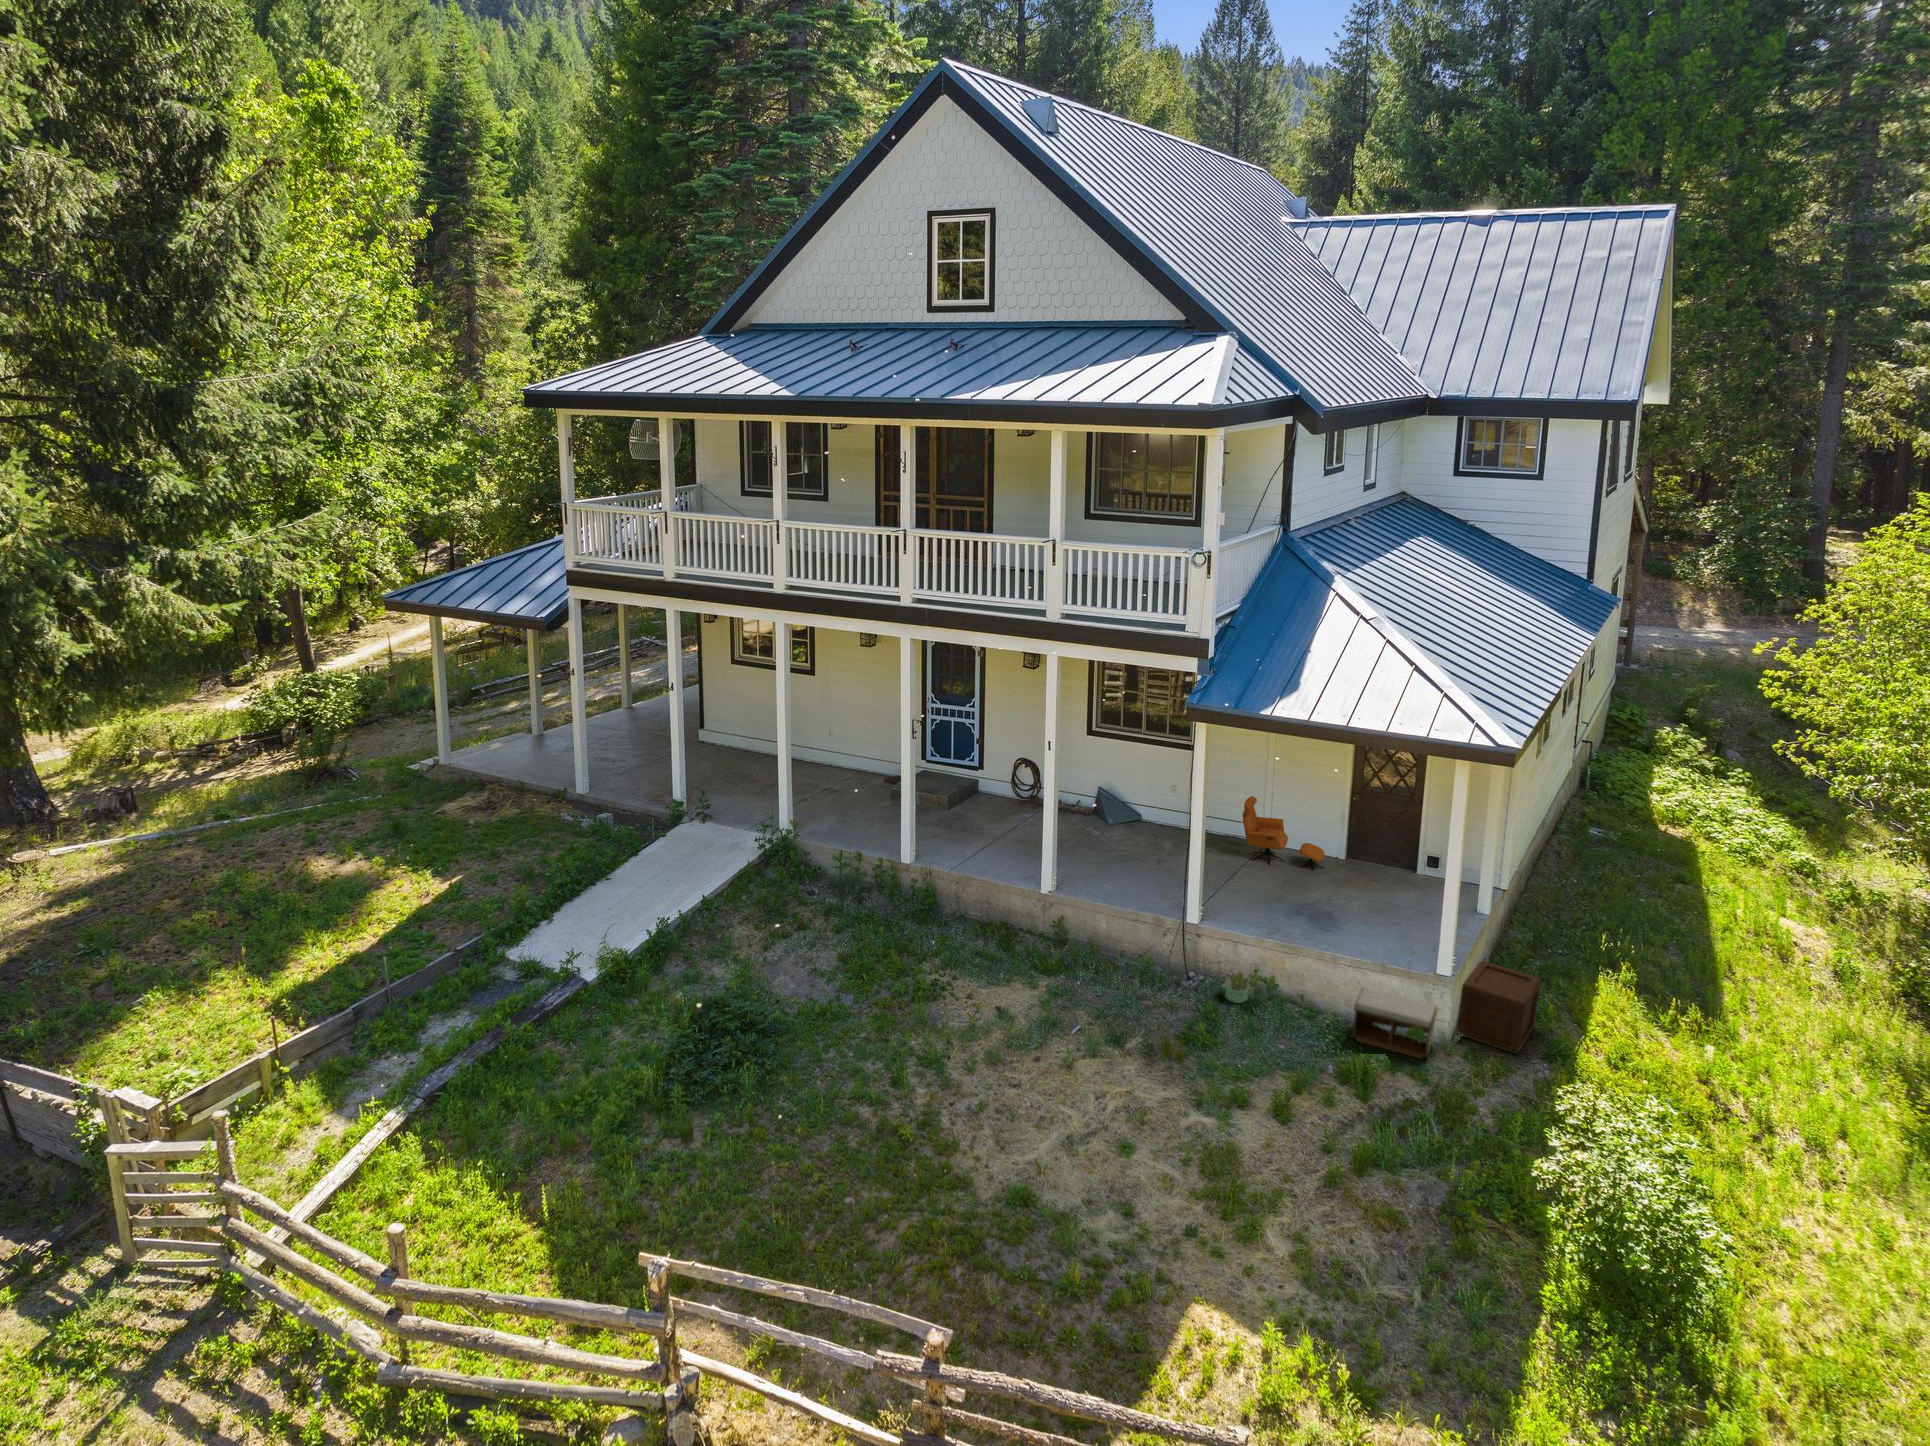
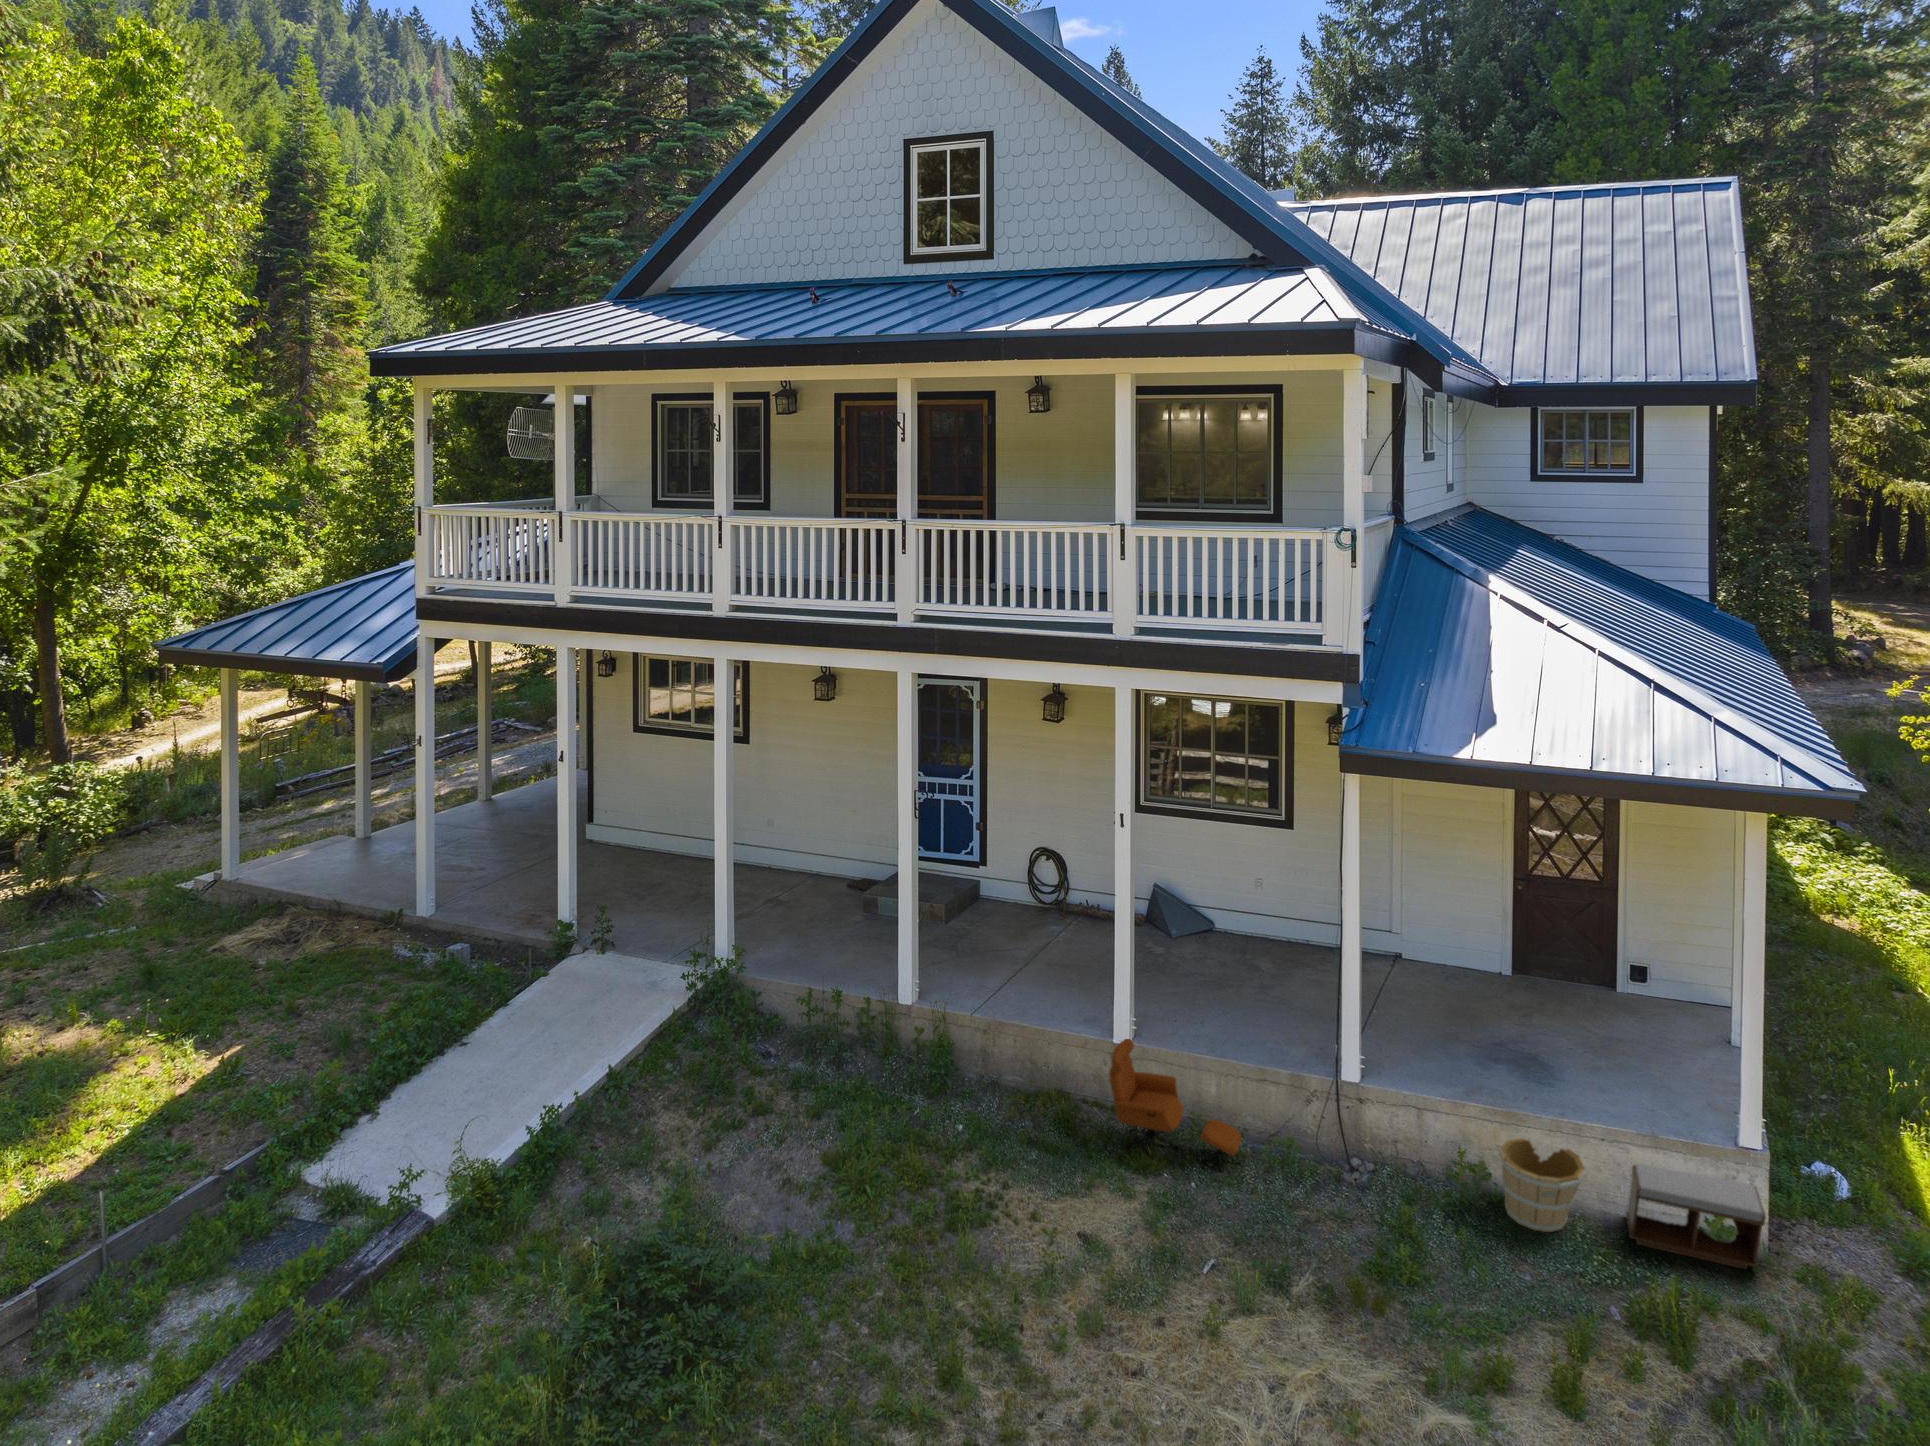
armchair: present [1243,796,1324,871] -> present [1109,1039,1241,1168]
wooden crate: present [1457,961,1542,1054] -> none [1769,1109,1890,1253]
decorative plant: present [1222,971,1254,1003] -> none [1409,1138,1463,1190]
wooden bucket: none [1274,971,1327,1031] -> present [1499,1138,1586,1232]

